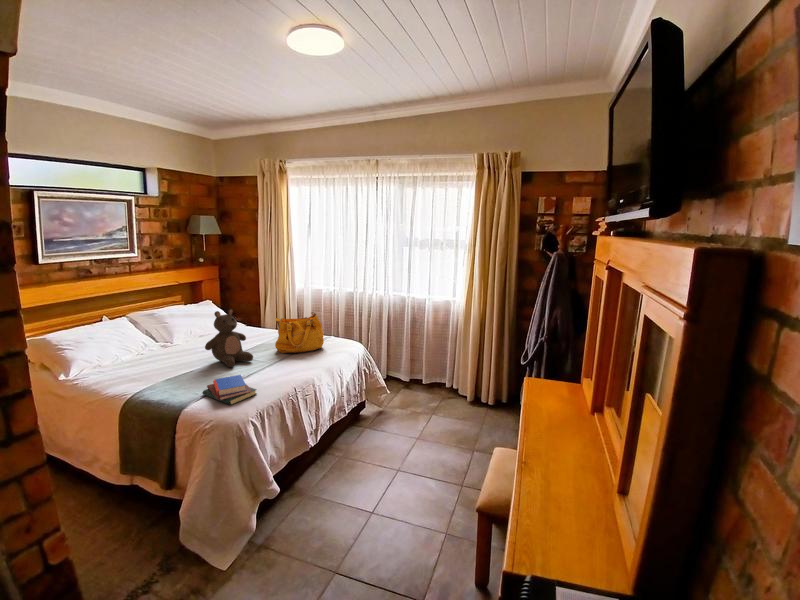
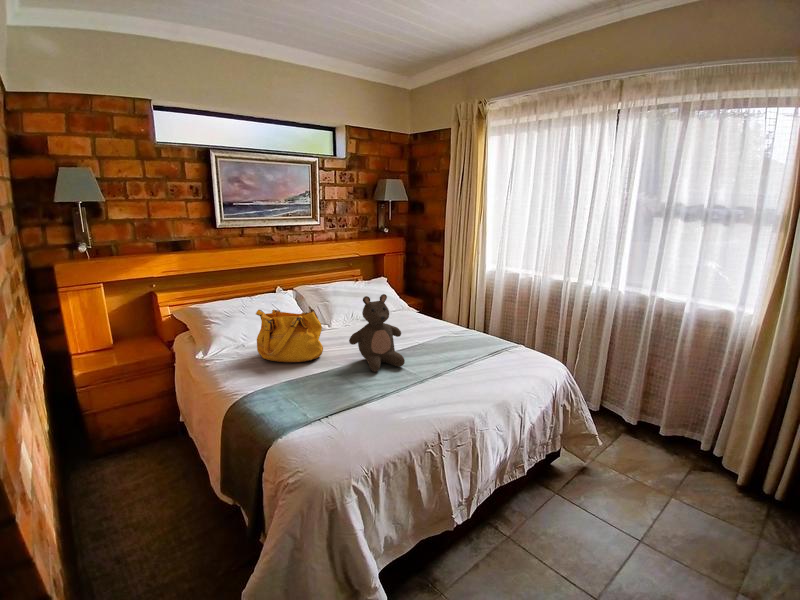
handbag: present [275,312,324,353] -> present [256,307,323,362]
book: present [202,375,256,405] -> none [322,393,385,442]

